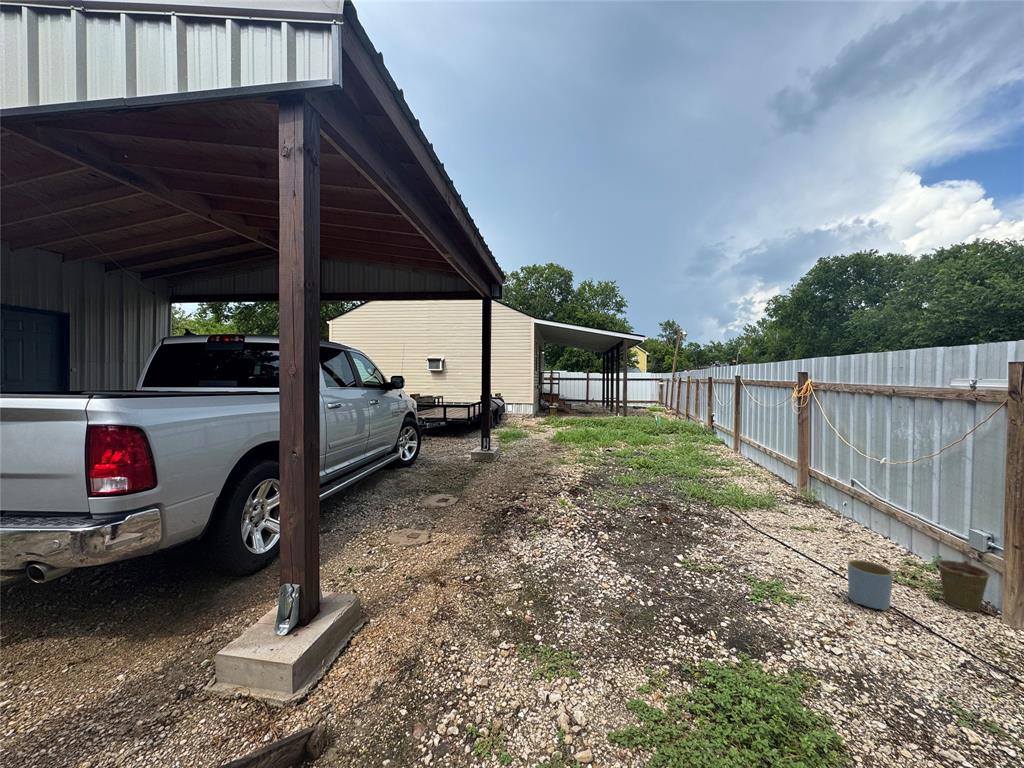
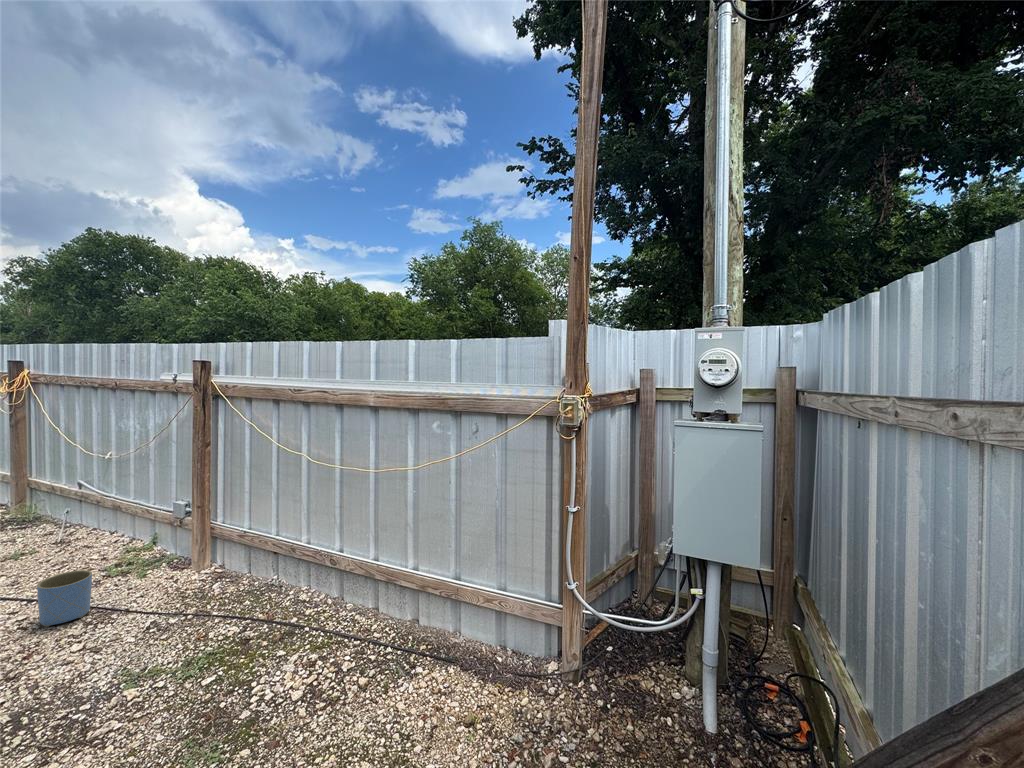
bucket: present [934,560,990,611] -> none [141,531,186,577]

